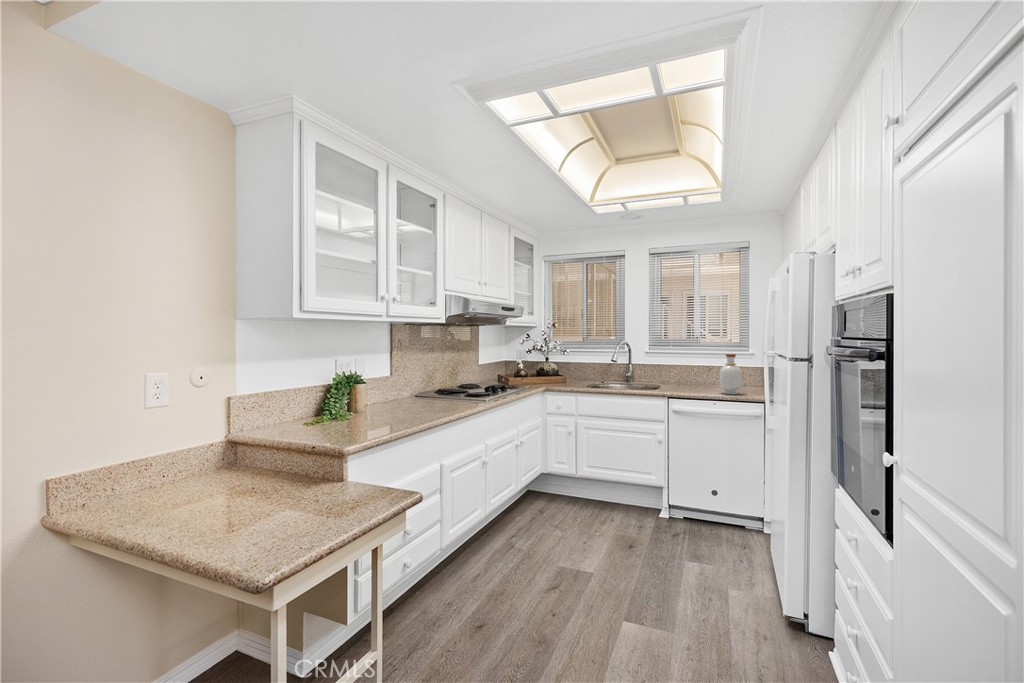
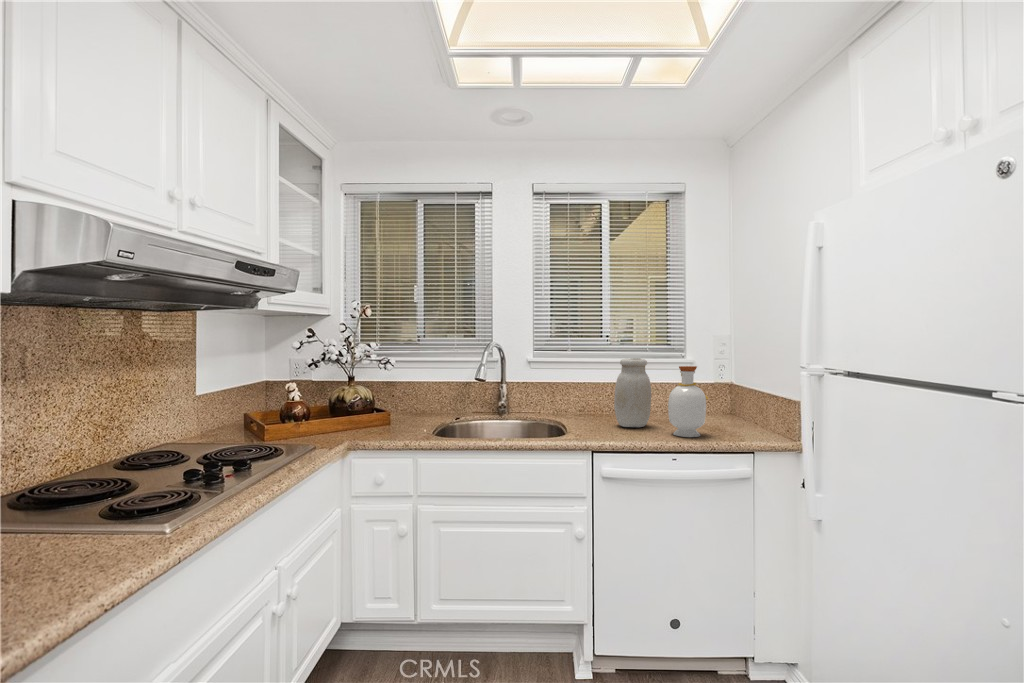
jar: none [692,350,715,390] -> present [614,358,651,427]

